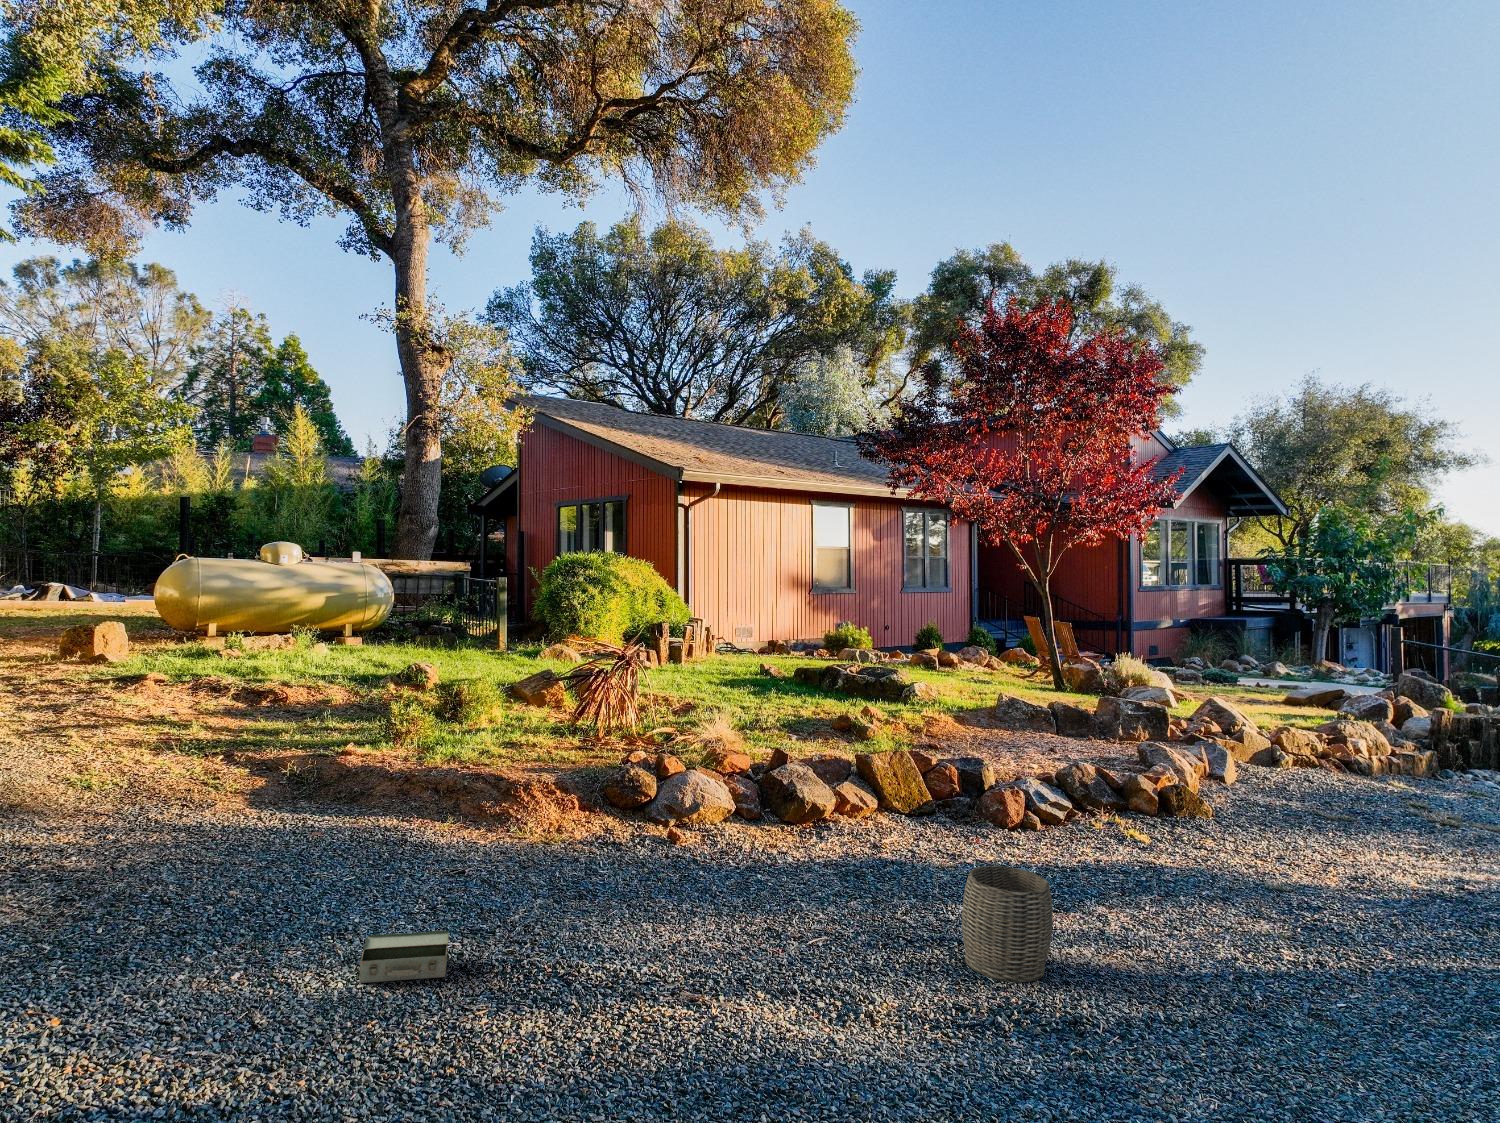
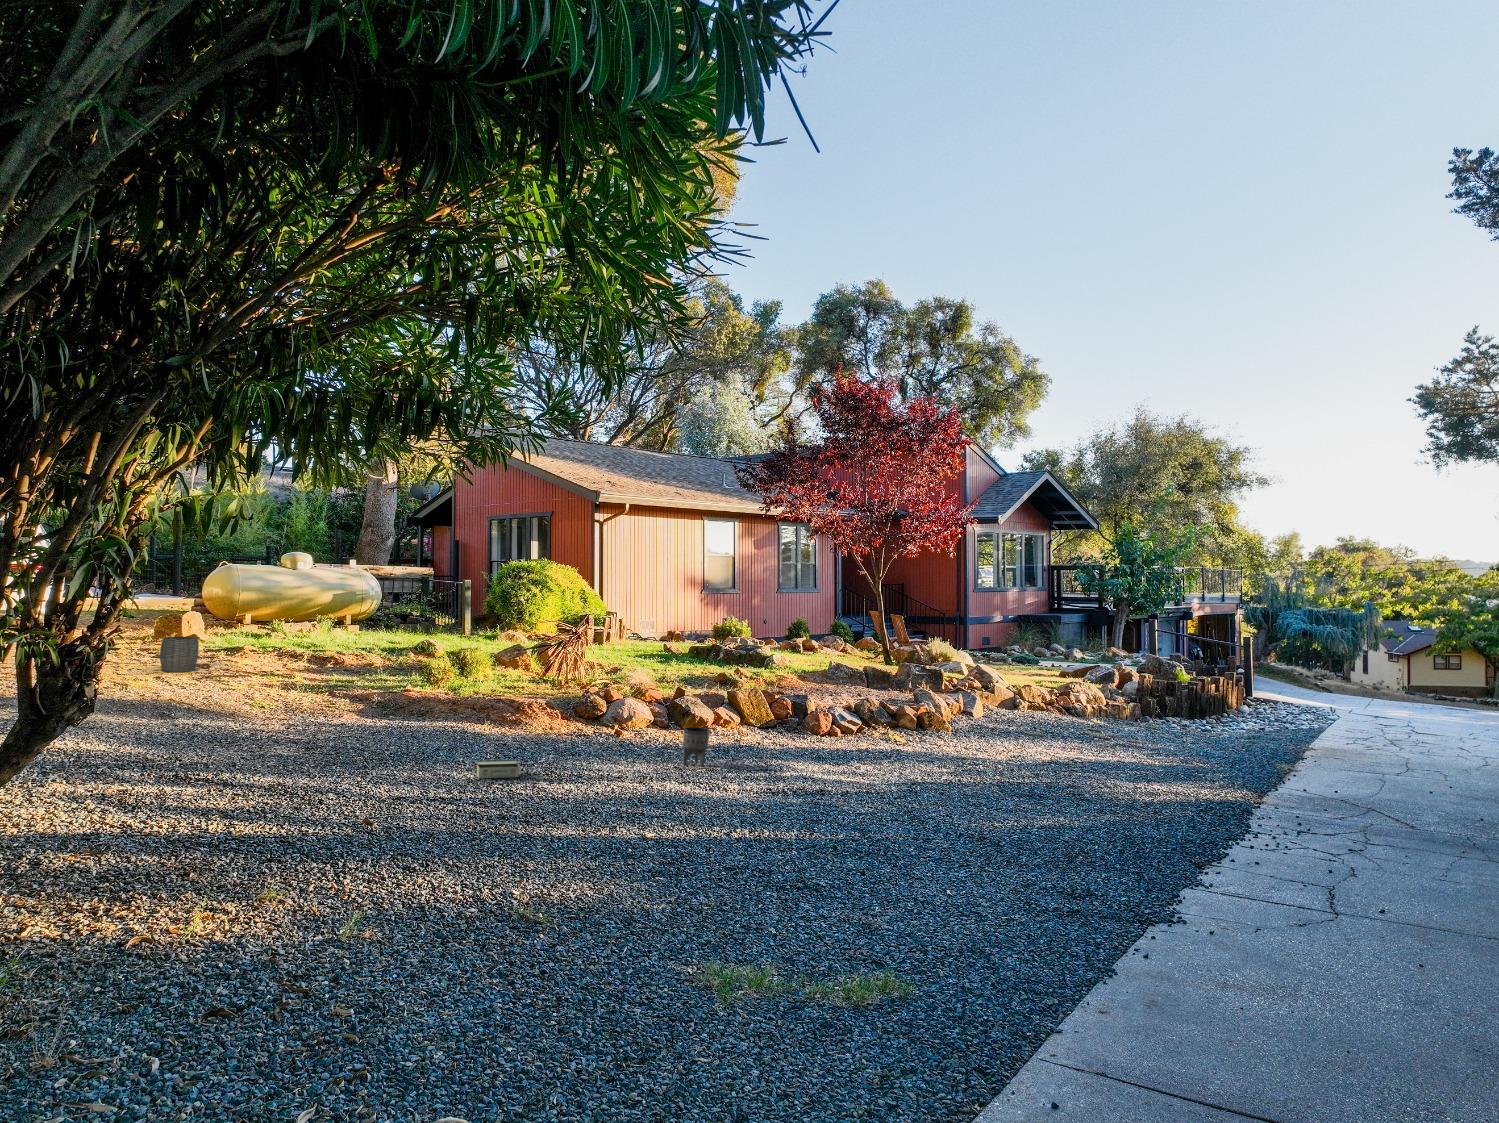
planter: none [781,850,830,931] -> present [683,727,709,766]
woven basket: present [962,866,1053,982] -> present [160,637,199,672]

